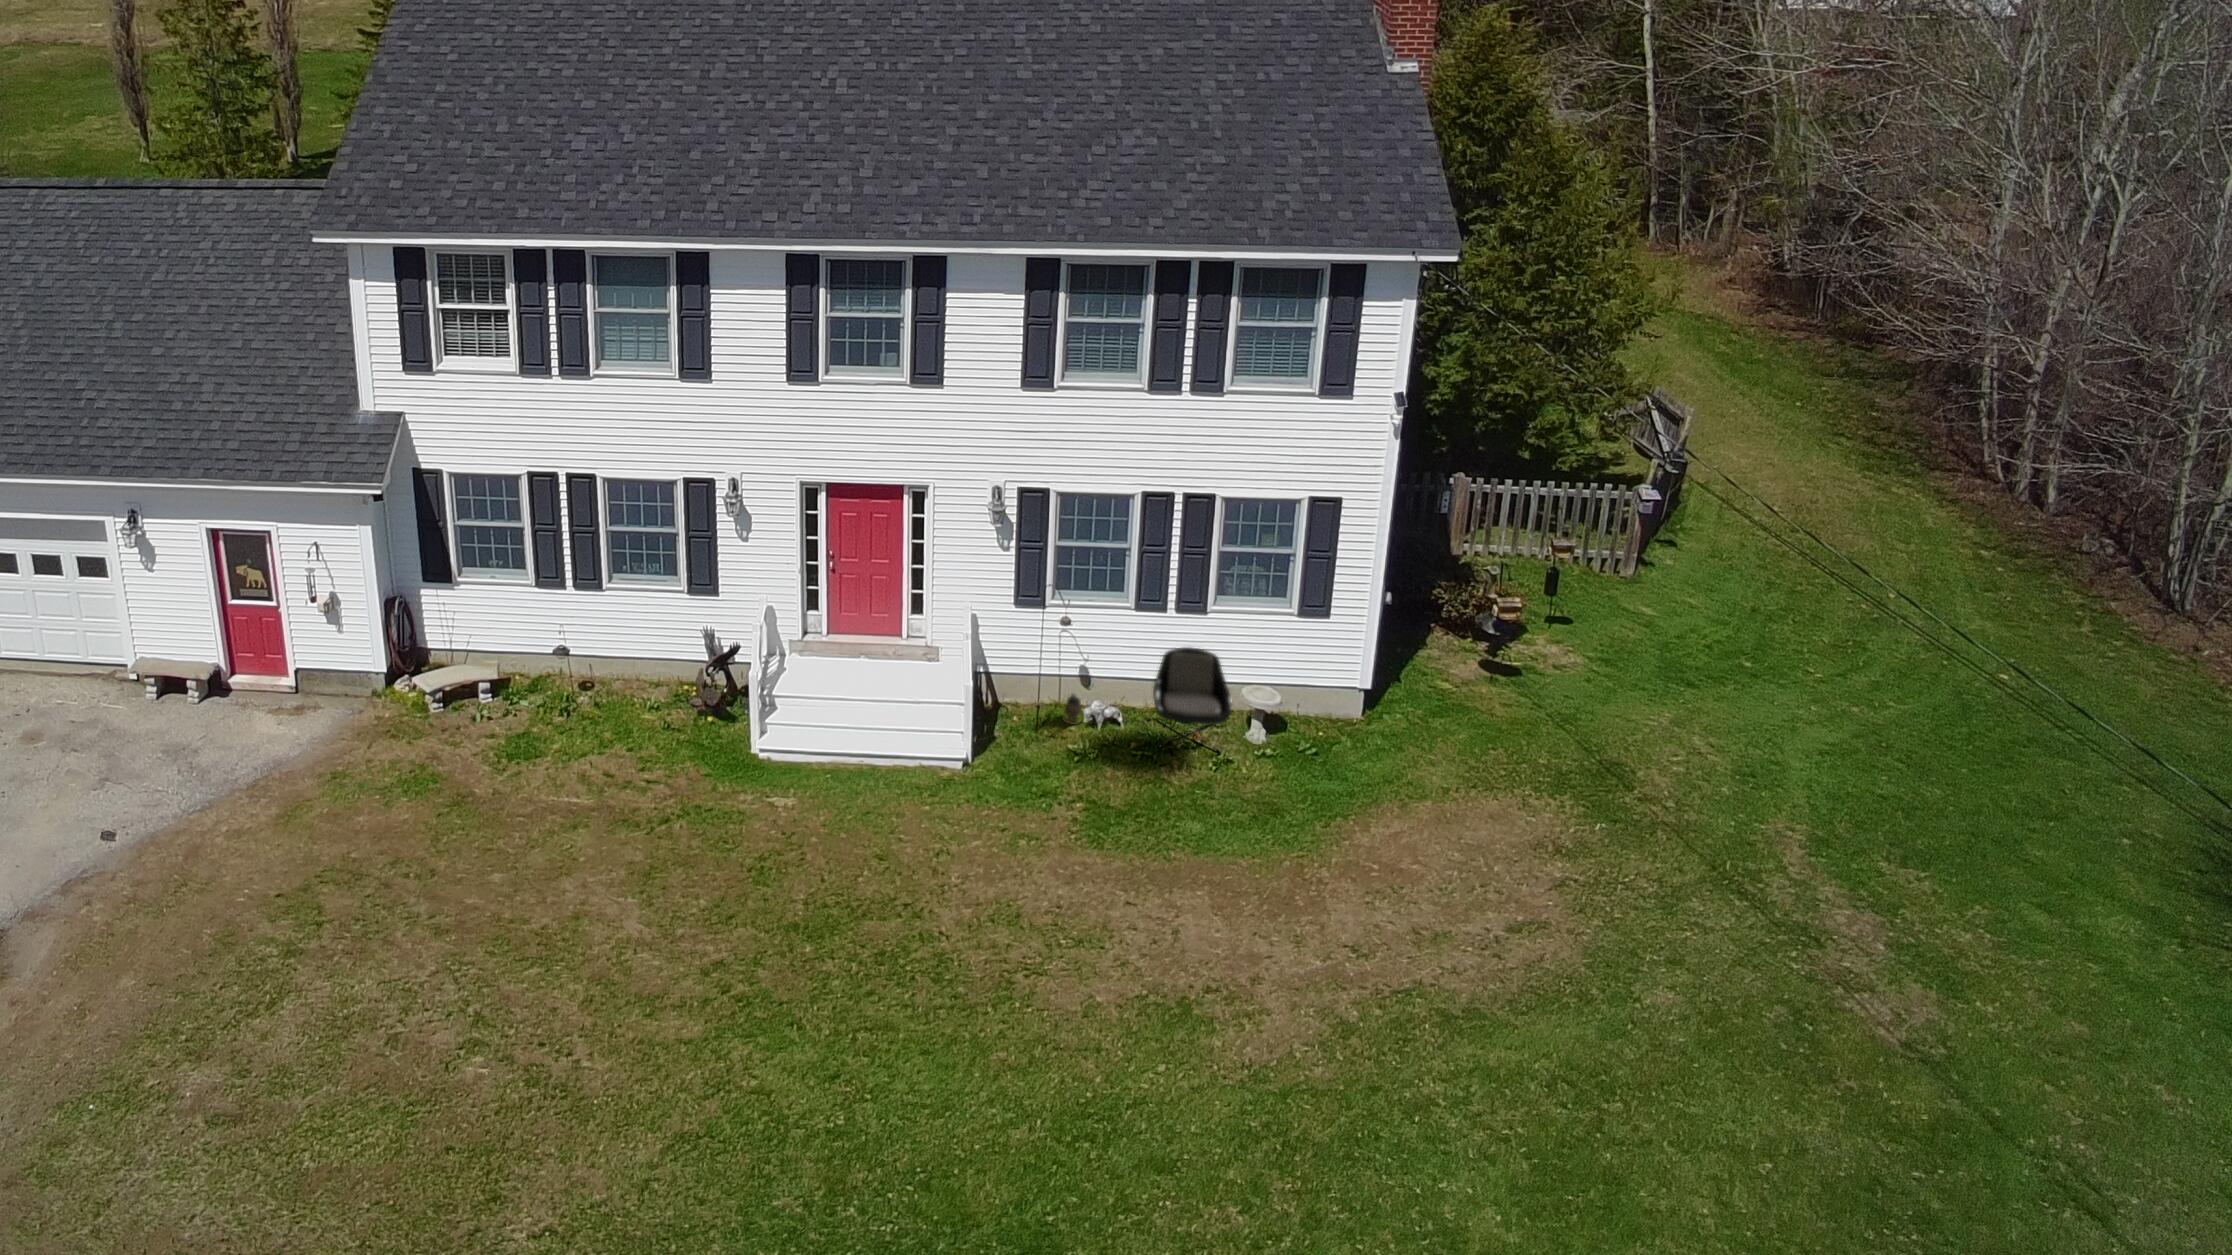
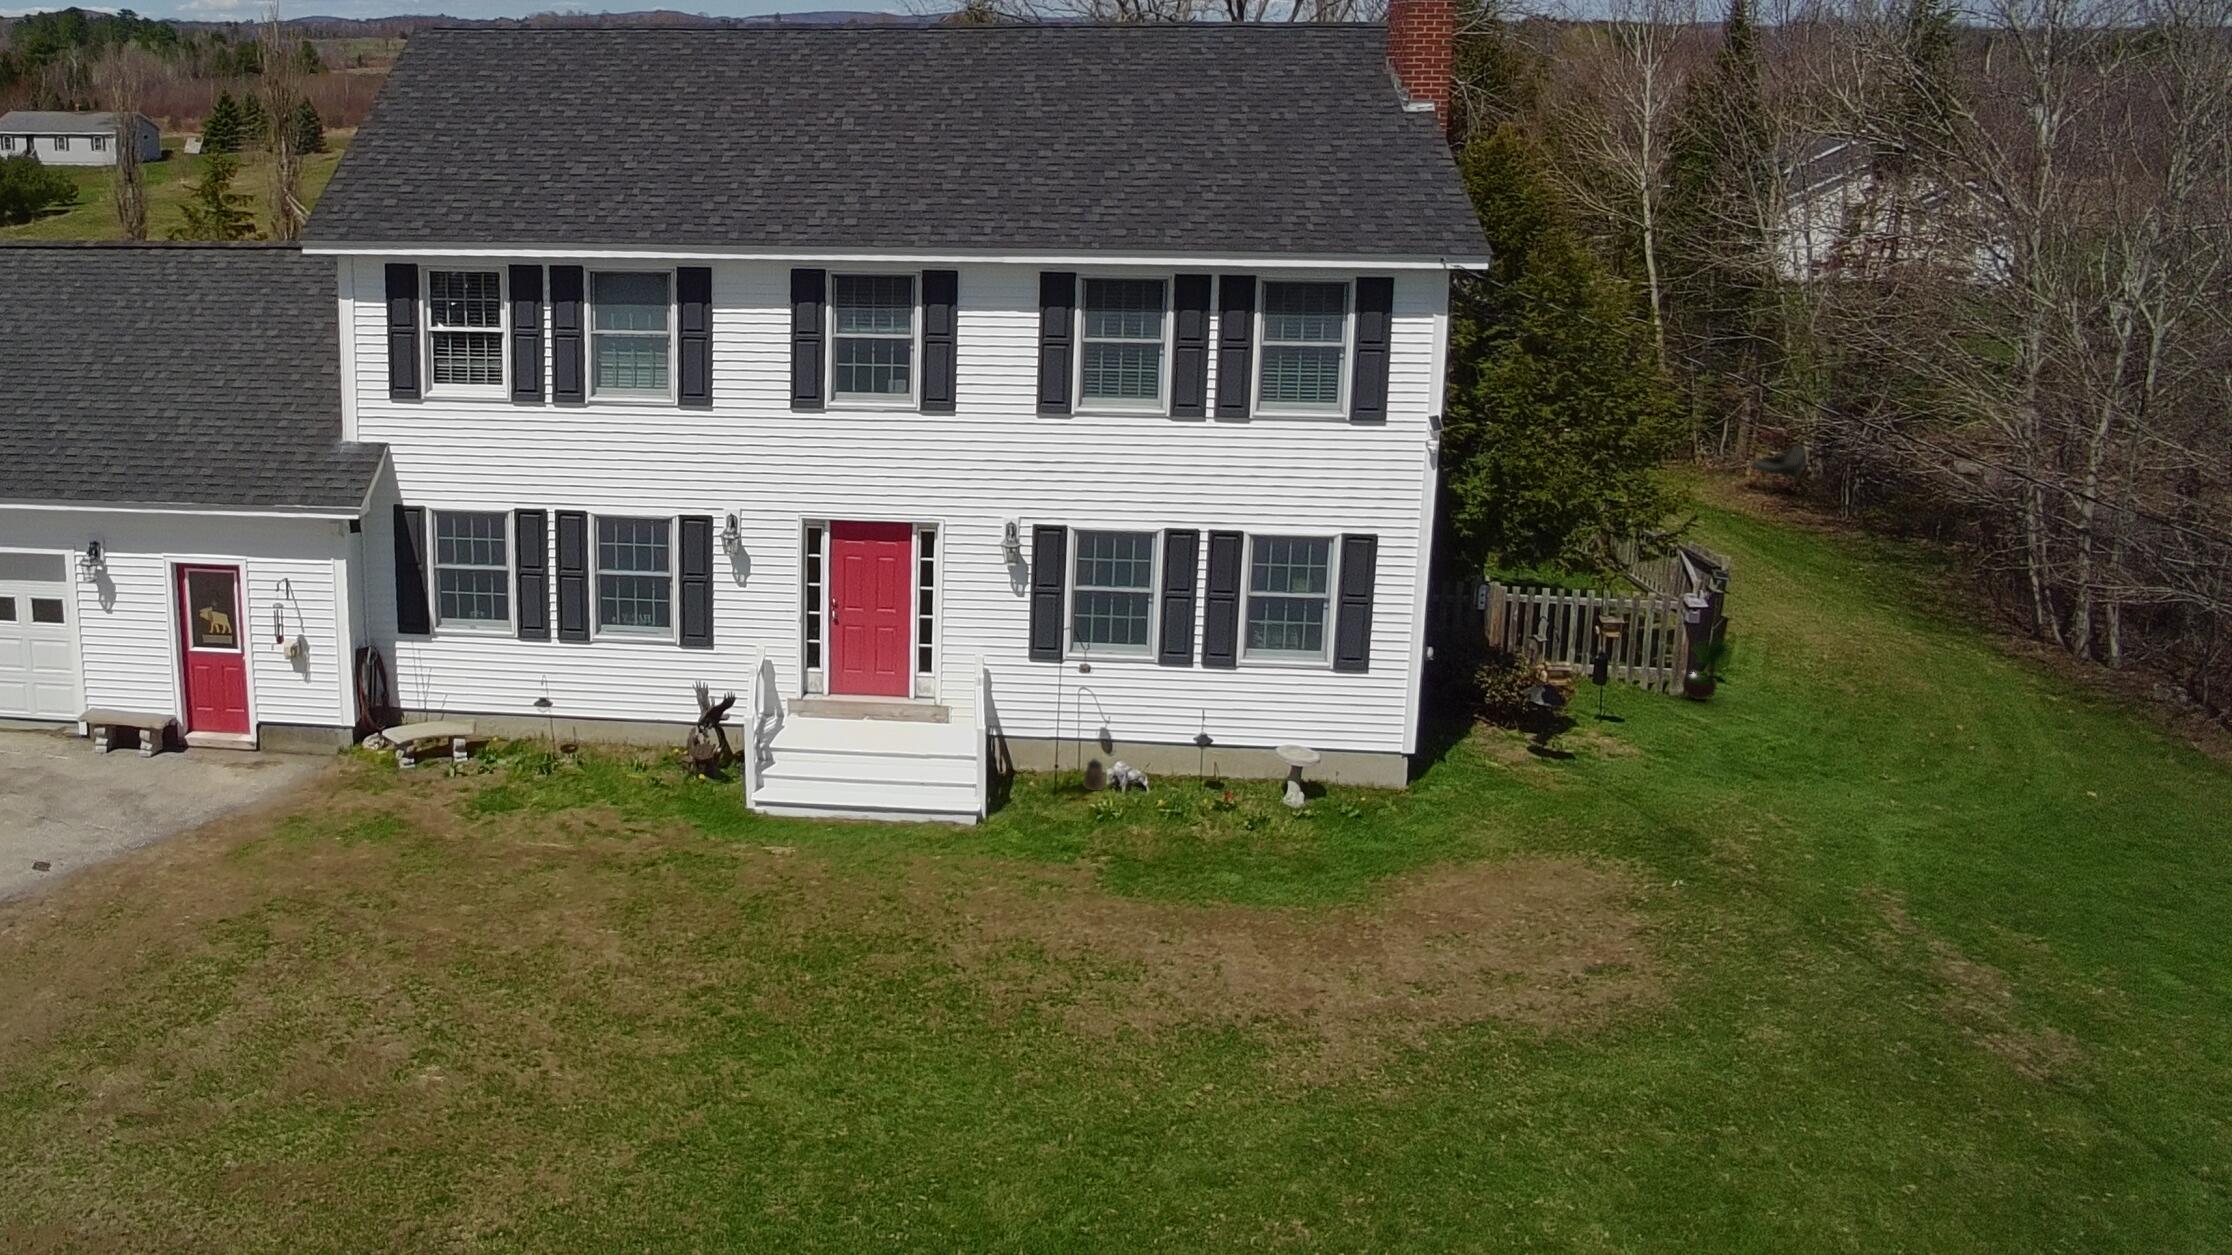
potted tree: none [1630,545,1680,602] -> present [1682,640,1731,700]
lounge chair: present [1153,647,1231,751] -> present [1754,446,1809,493]

